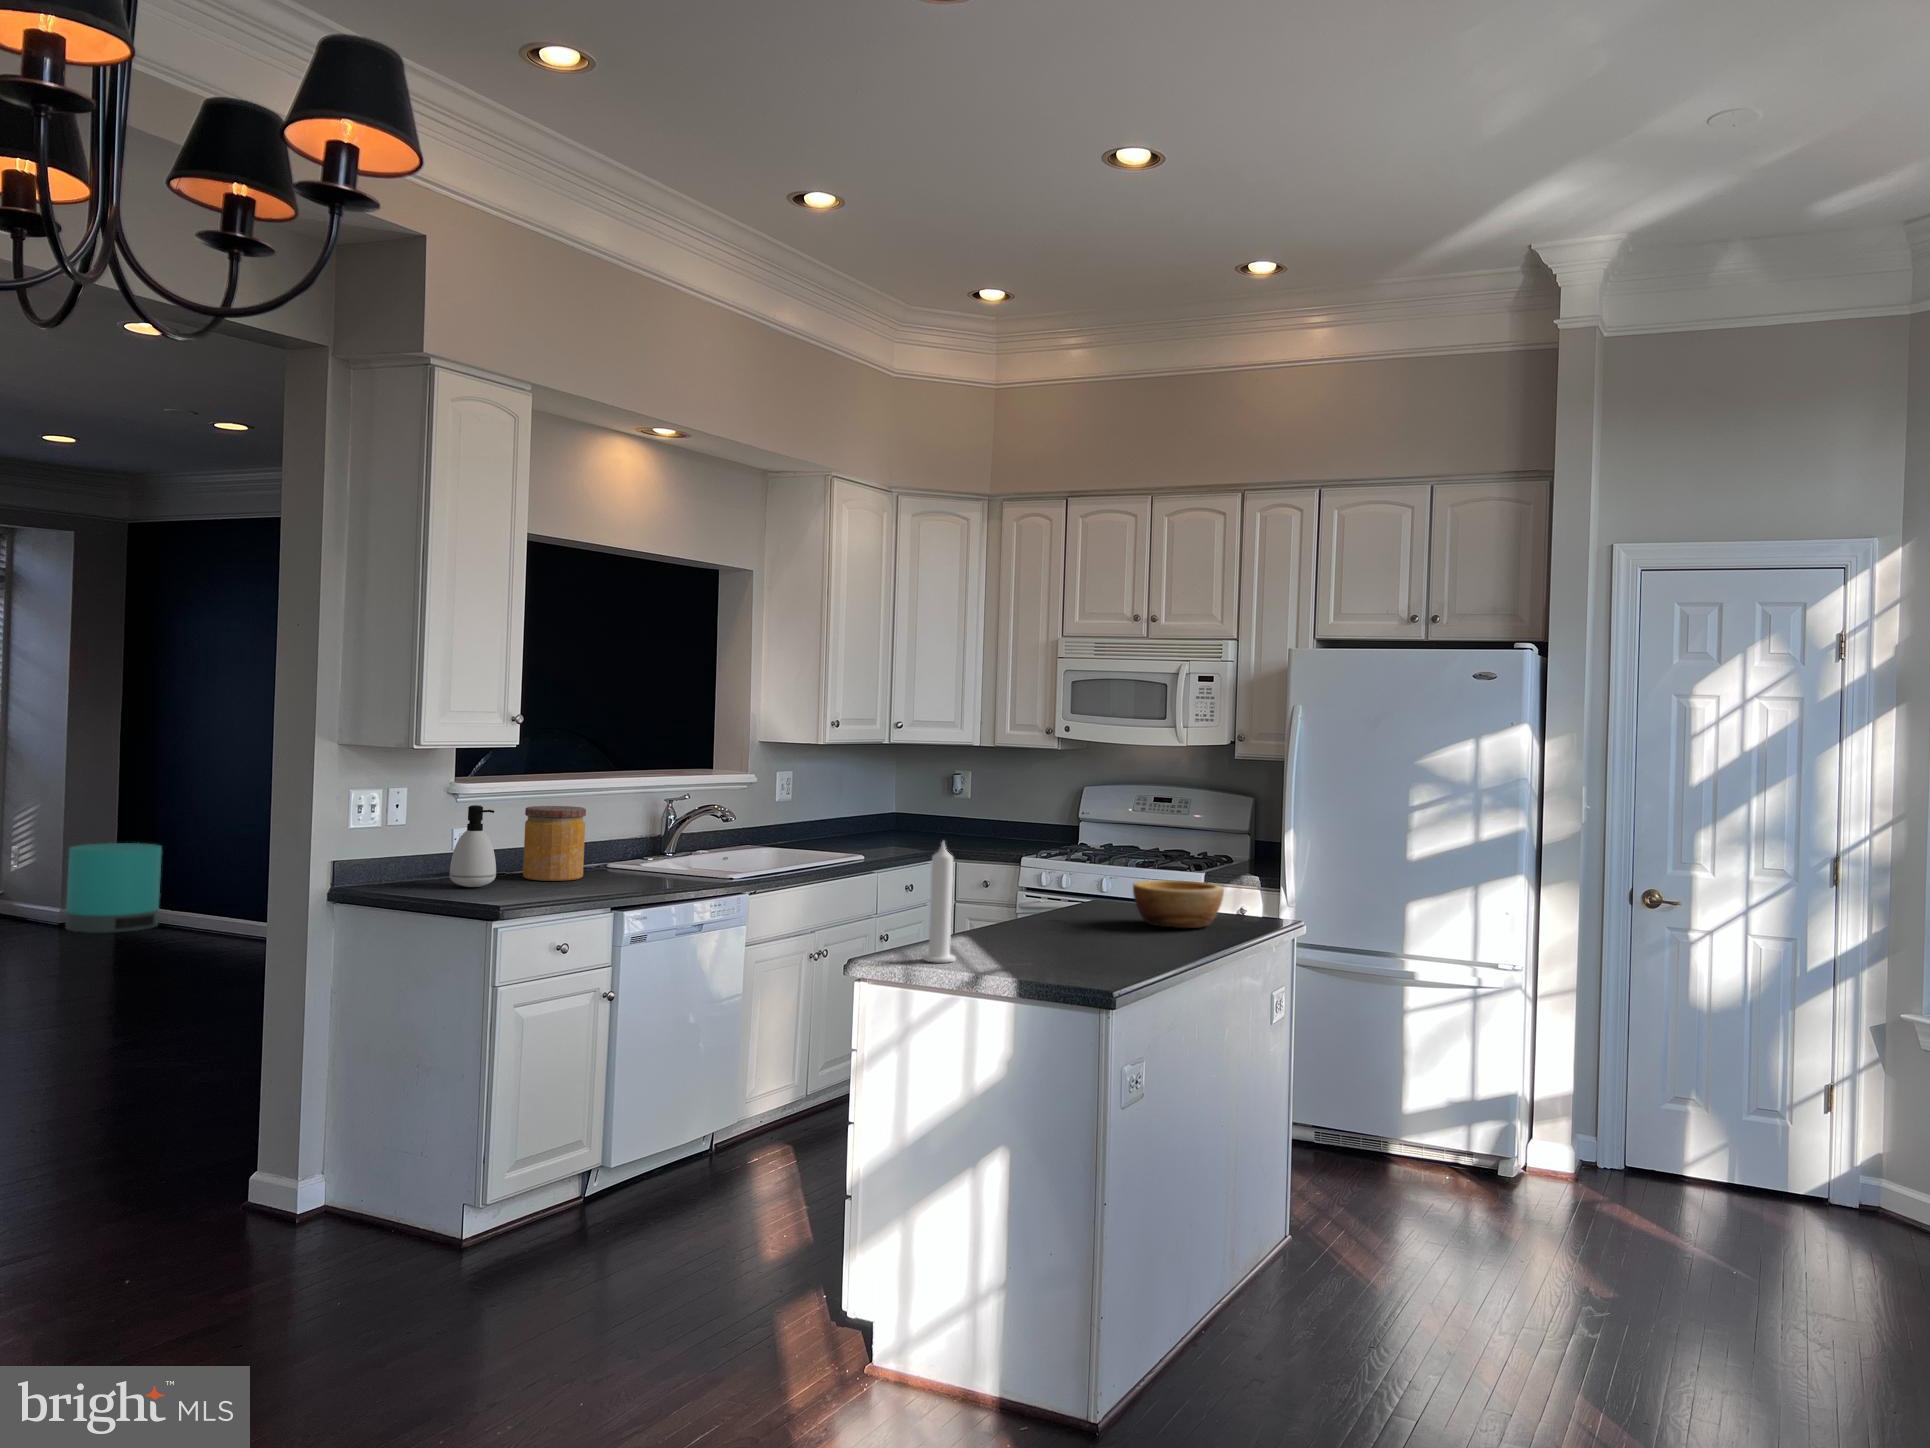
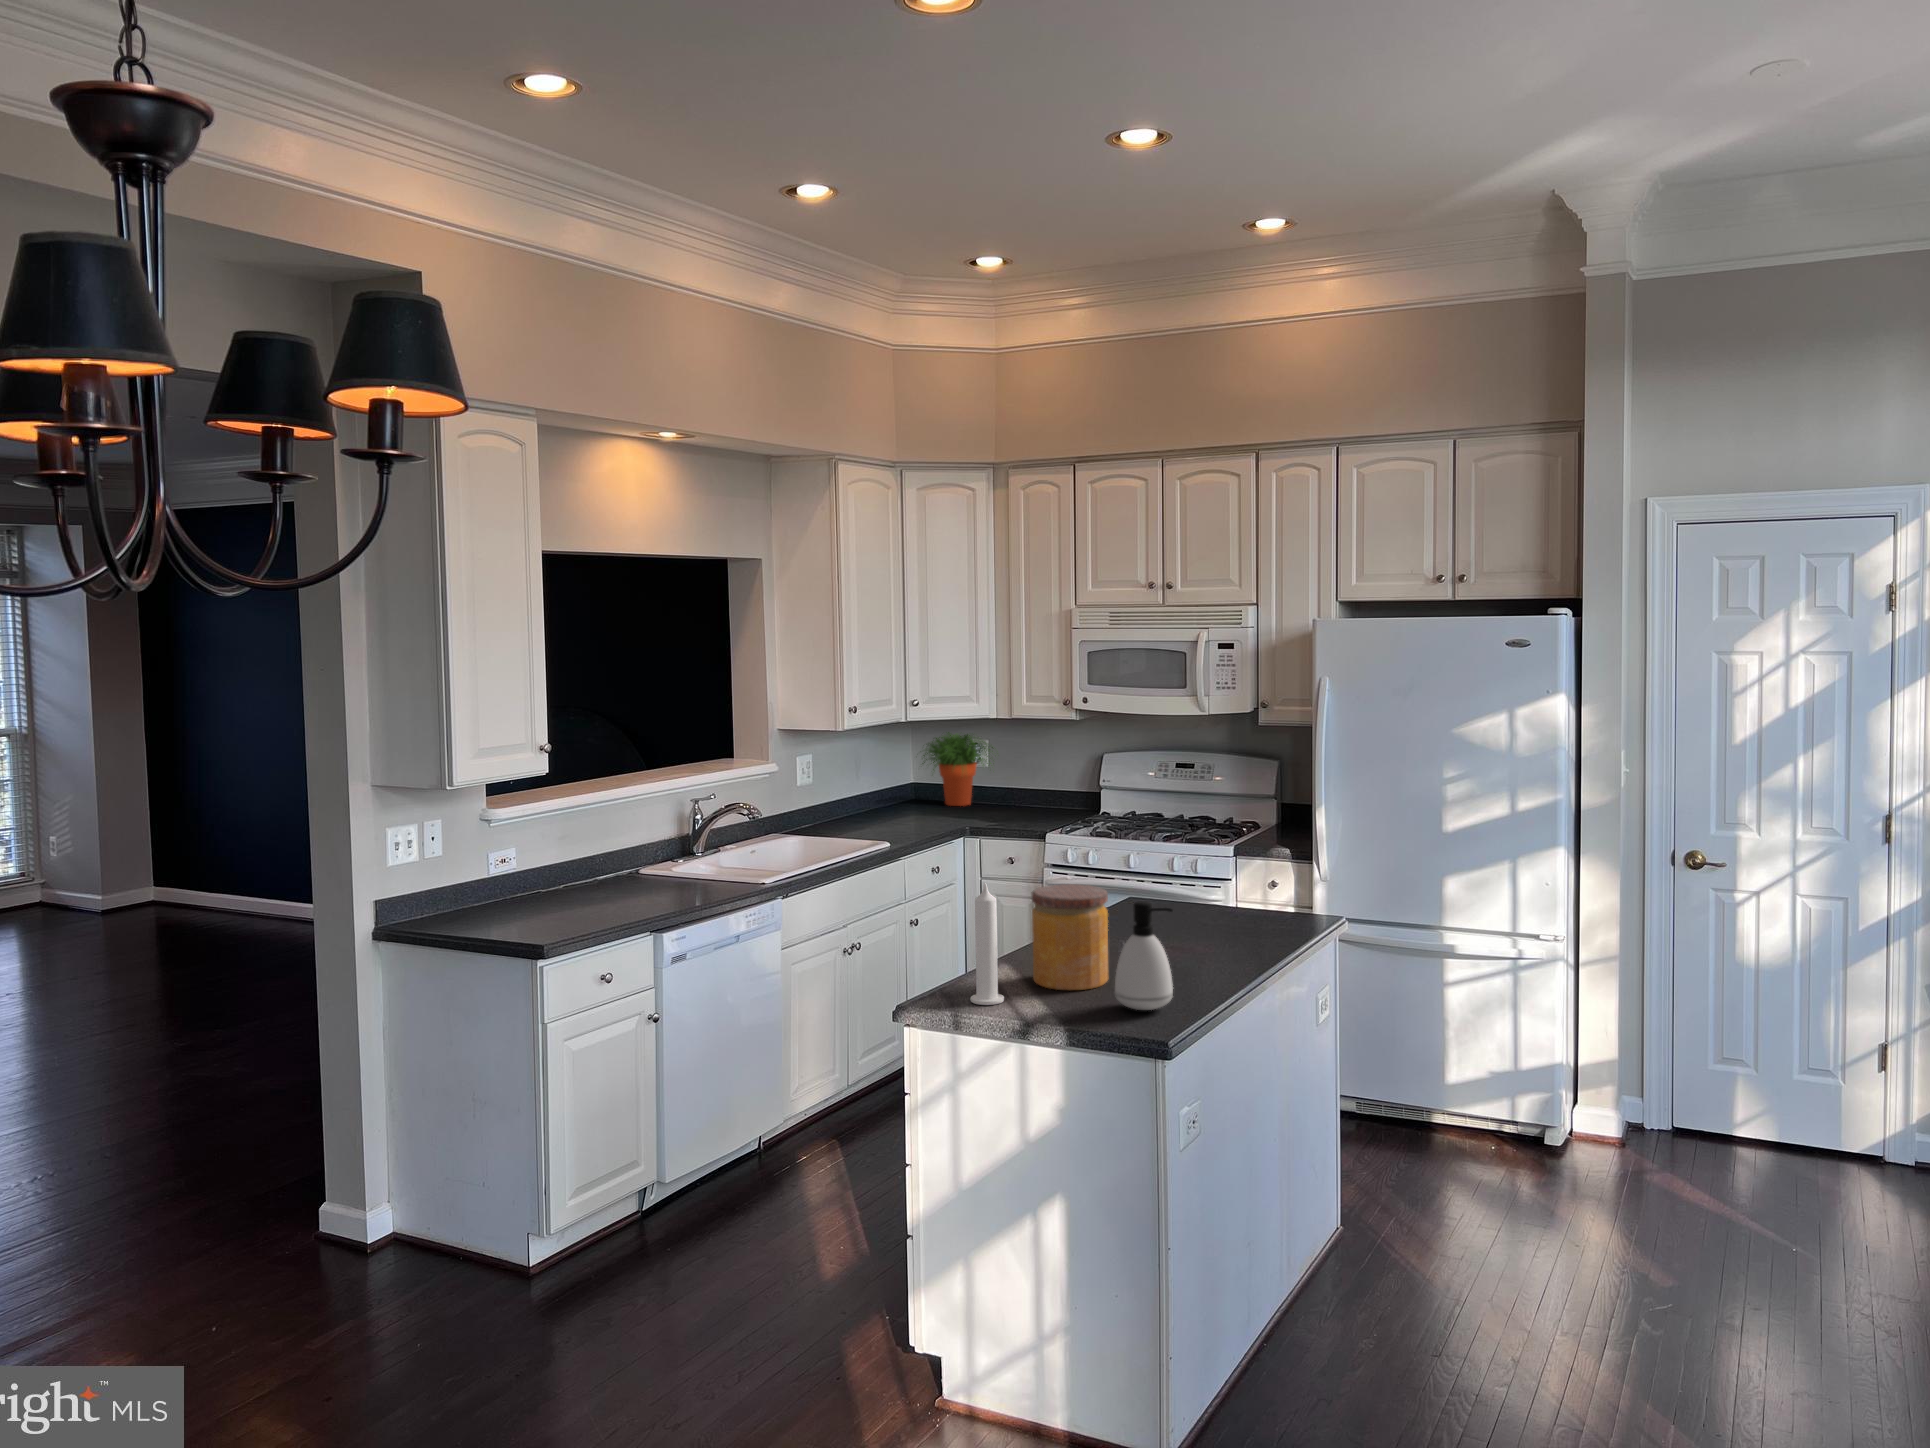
potted plant: none [896,761,981,835] -> present [922,732,993,806]
soap dispenser: present [450,805,496,887] -> present [1115,901,1173,1010]
jar: present [523,806,586,881] -> present [1032,884,1108,990]
trash can: present [65,843,162,933] -> none [109,829,200,920]
bowl: present [1133,880,1224,928] -> none [1171,884,1263,938]

